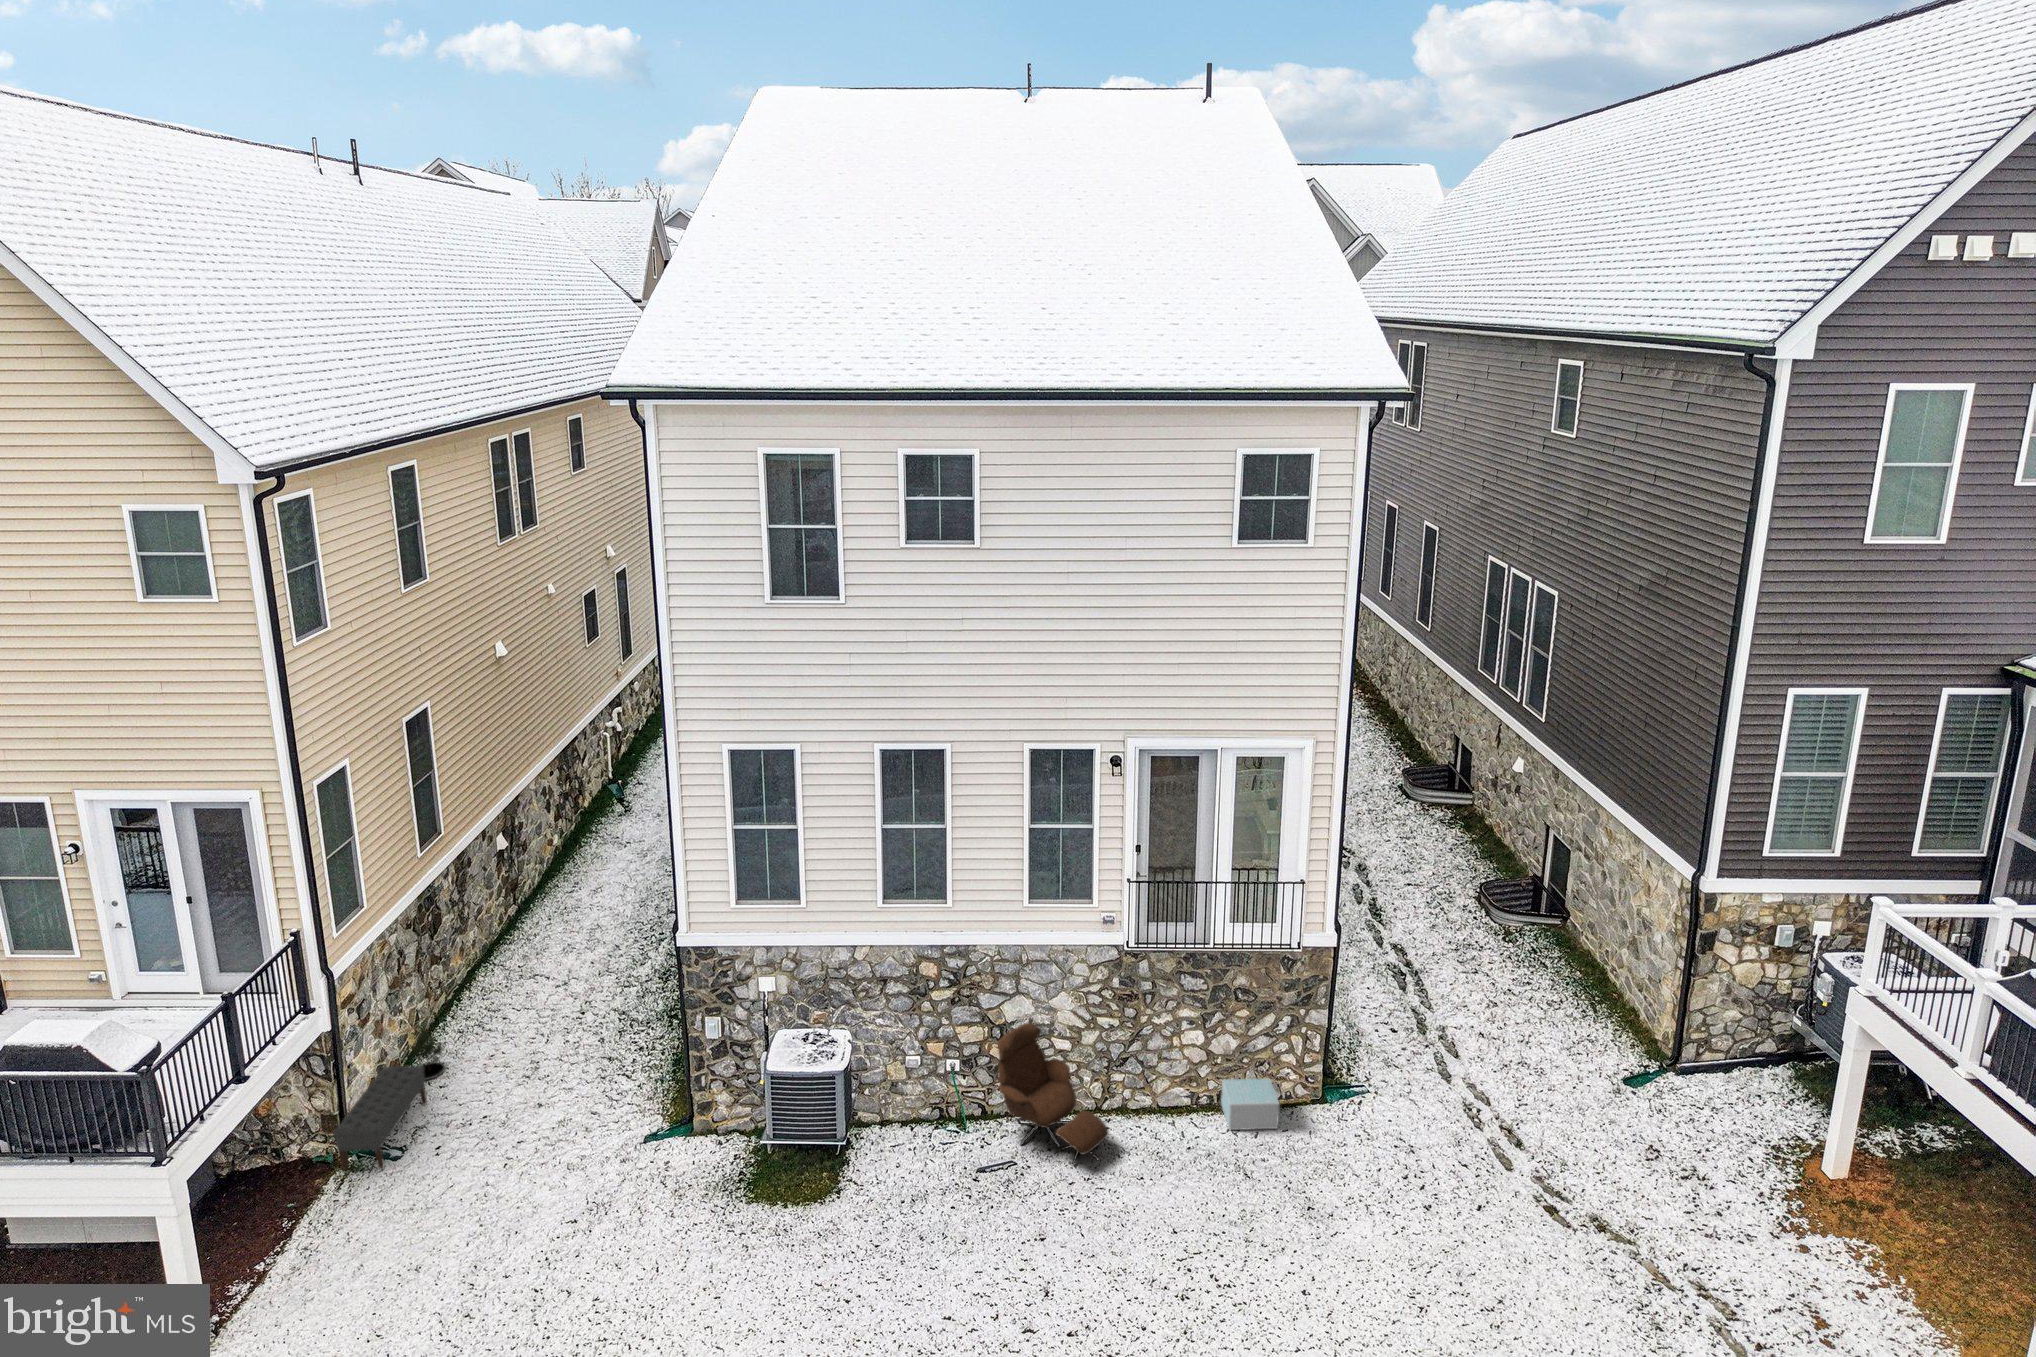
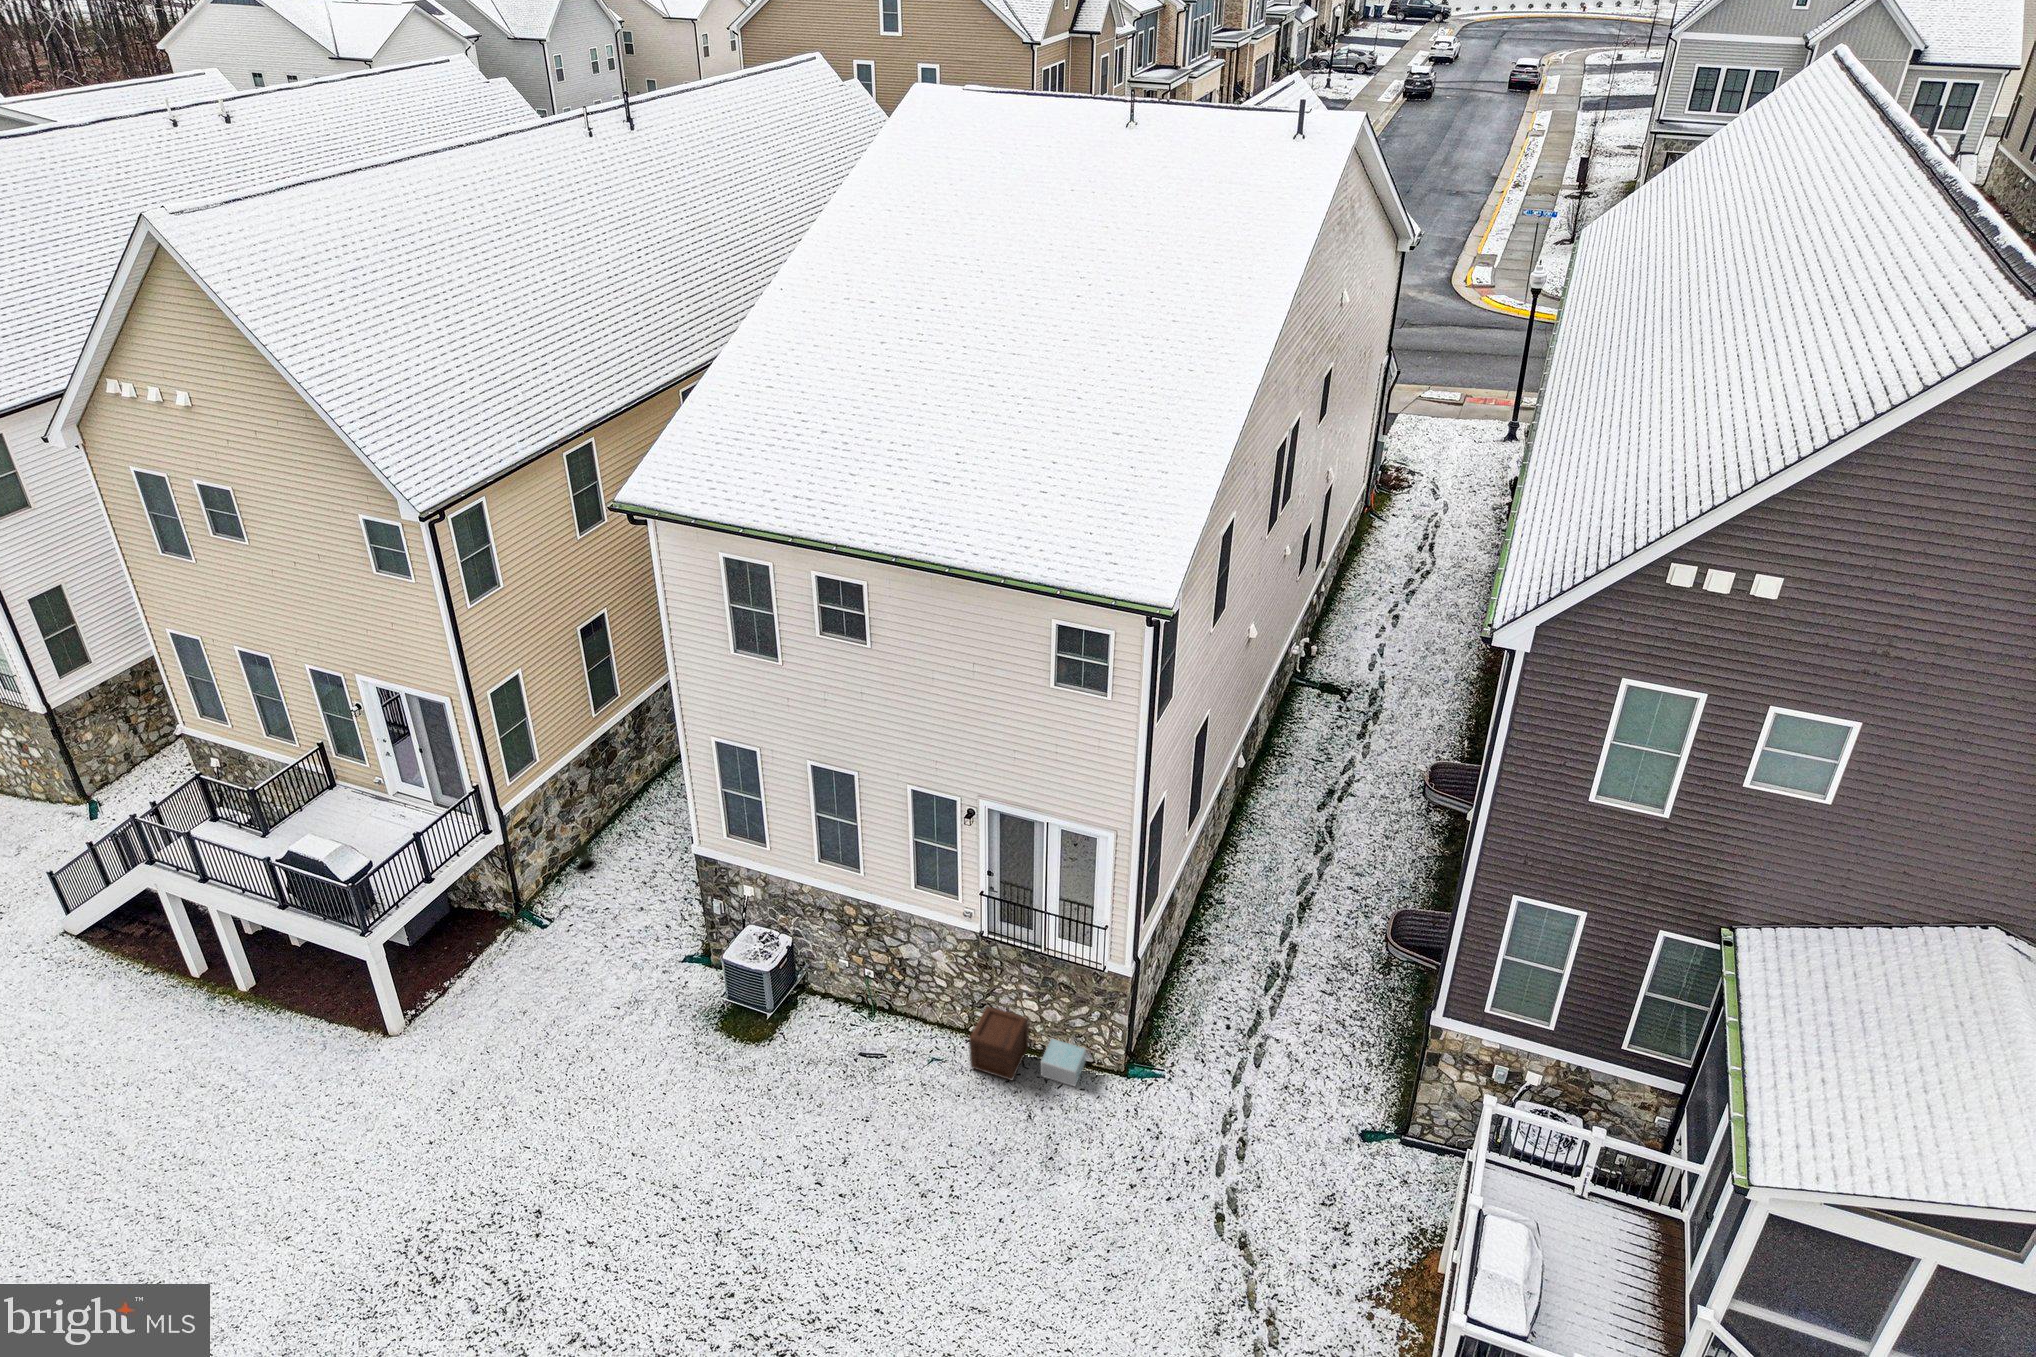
lounge chair: present [998,1023,1109,1164] -> none [885,960,950,1070]
wooden crate: none [1131,1056,1203,1145] -> present [969,1006,1029,1080]
bench: present [333,1066,427,1171] -> none [506,865,576,935]

